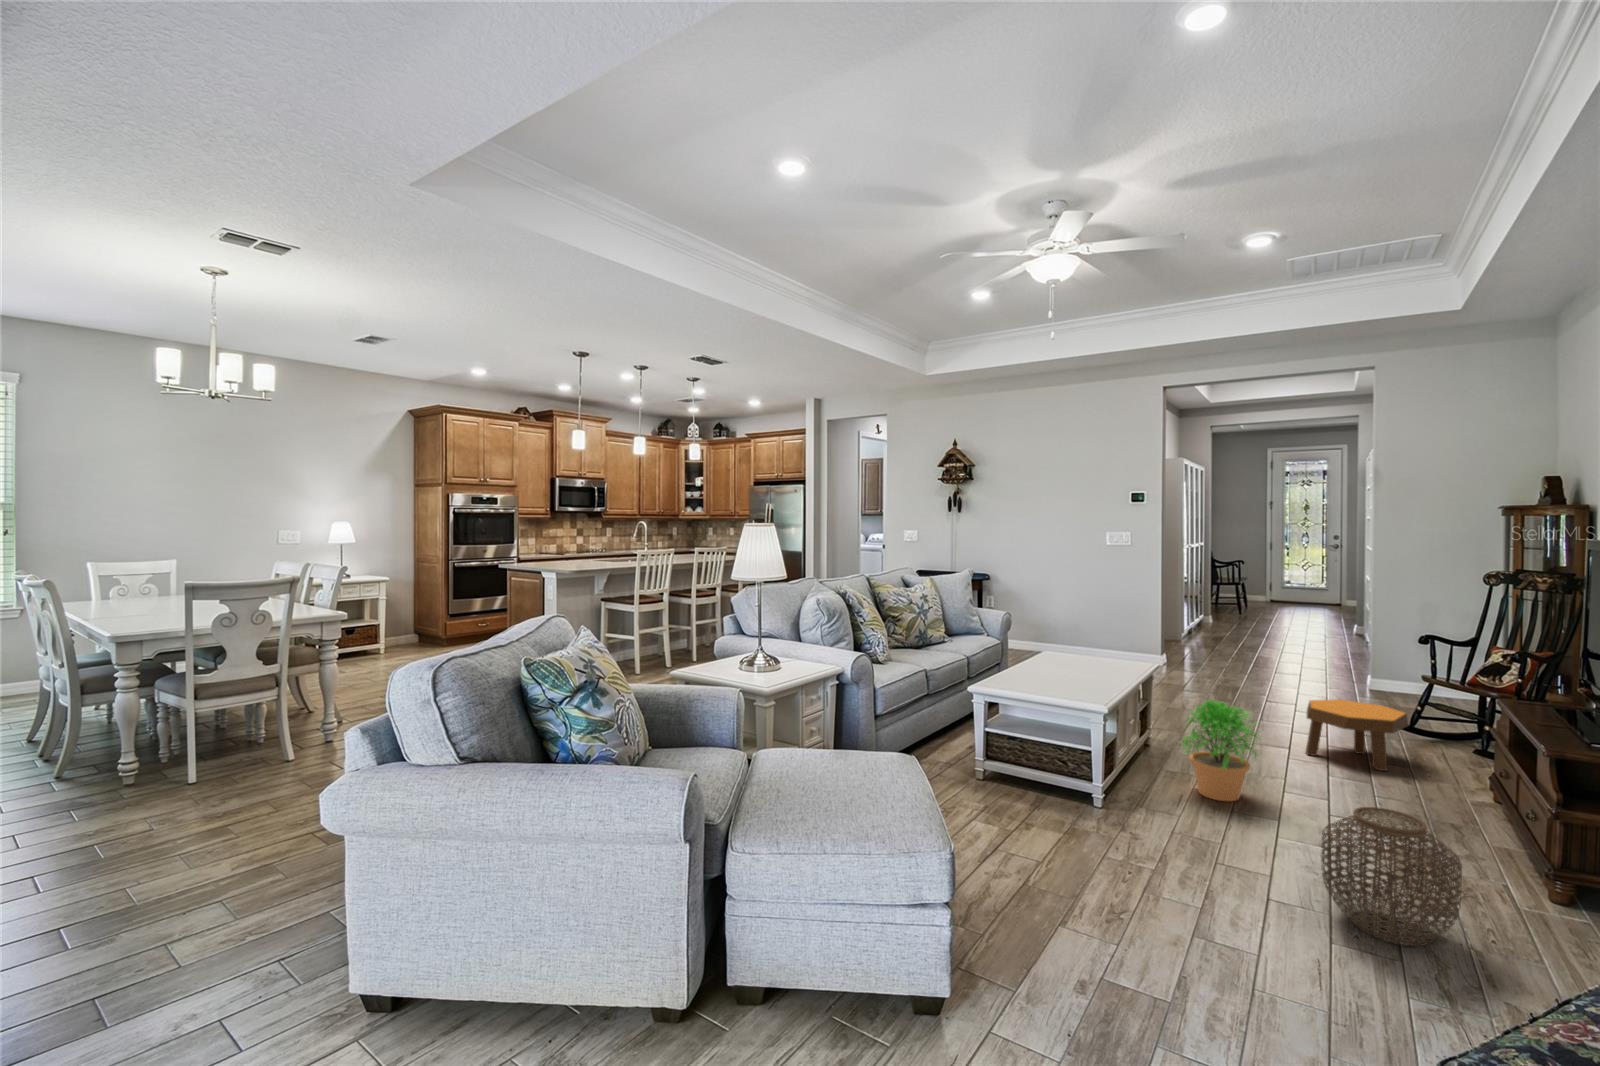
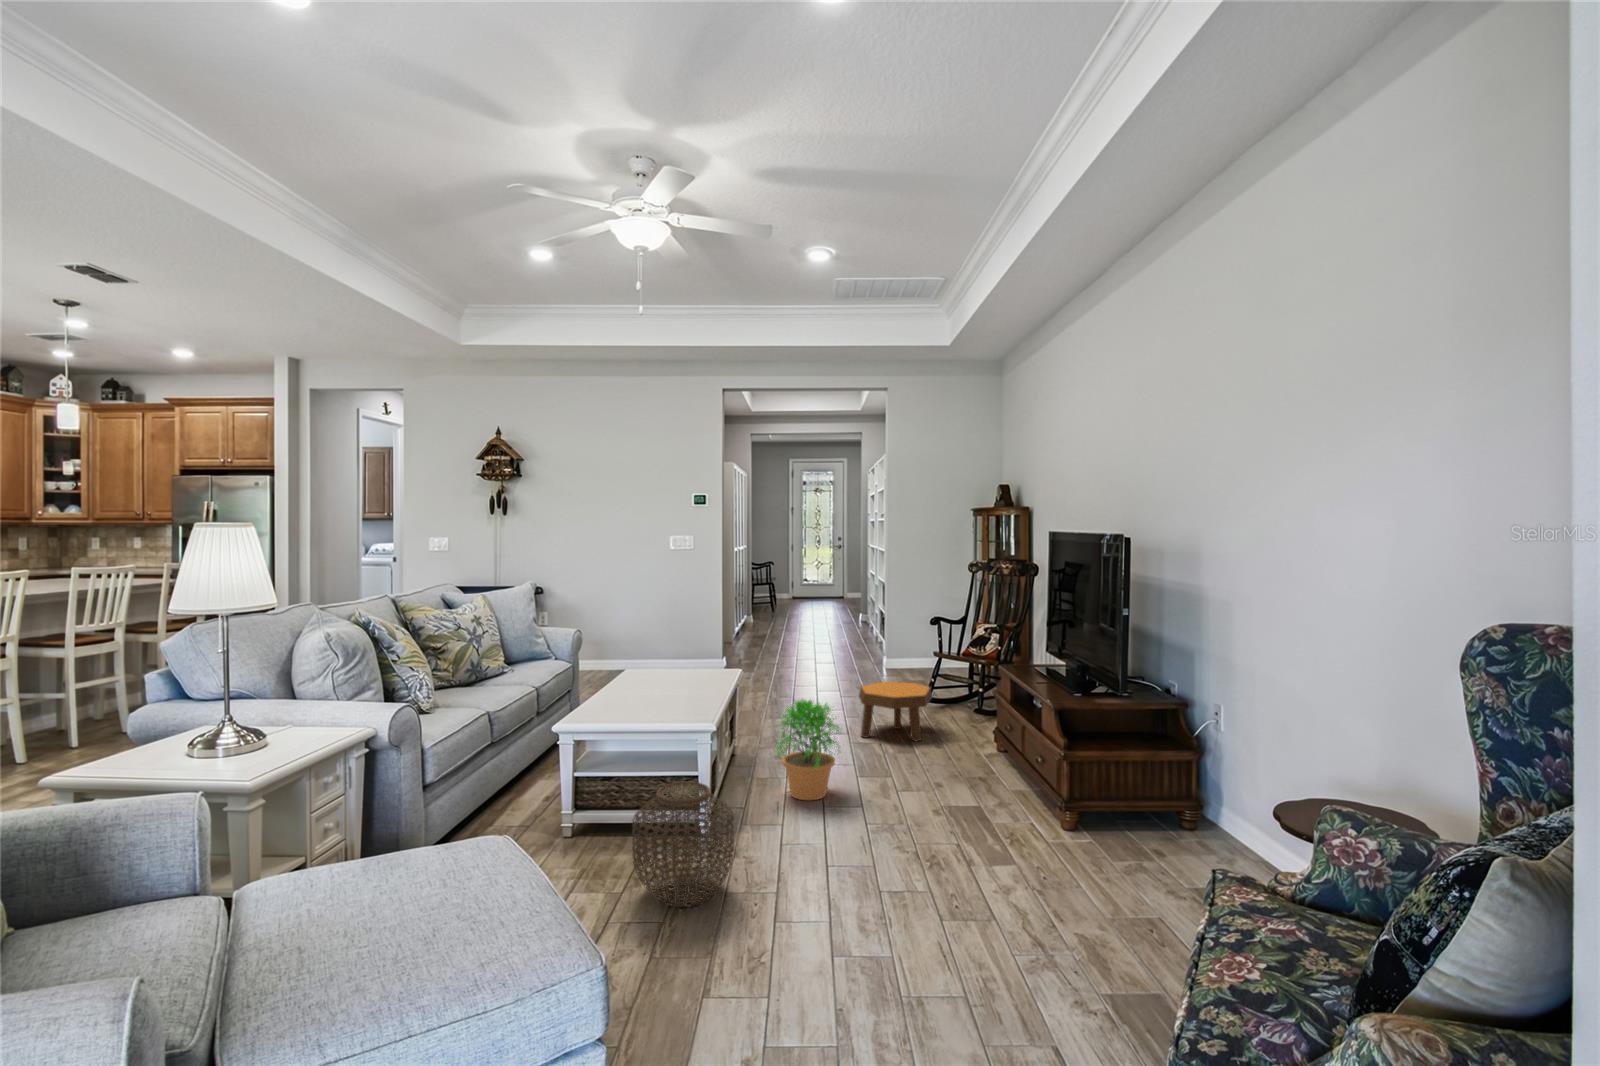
woven basket: present [1321,807,1462,946] -> present [632,782,734,907]

